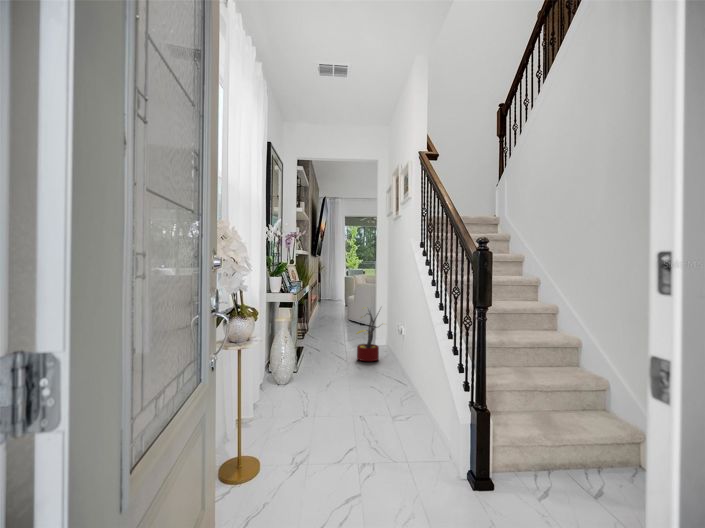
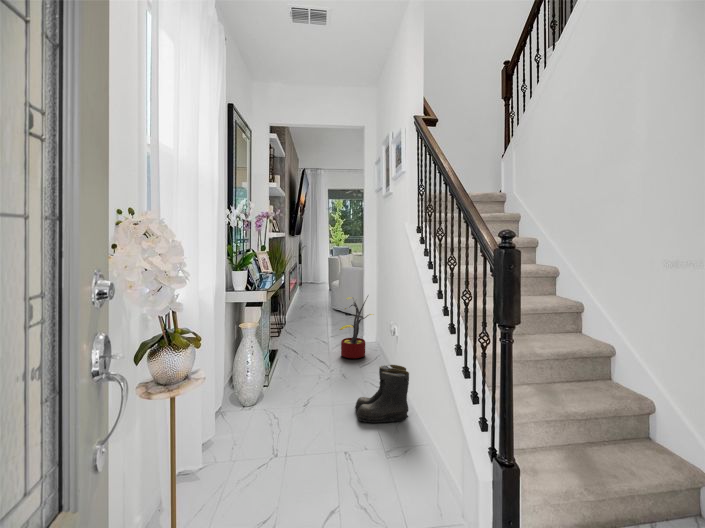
boots: none [368,357,415,403] -> present [355,365,409,423]

